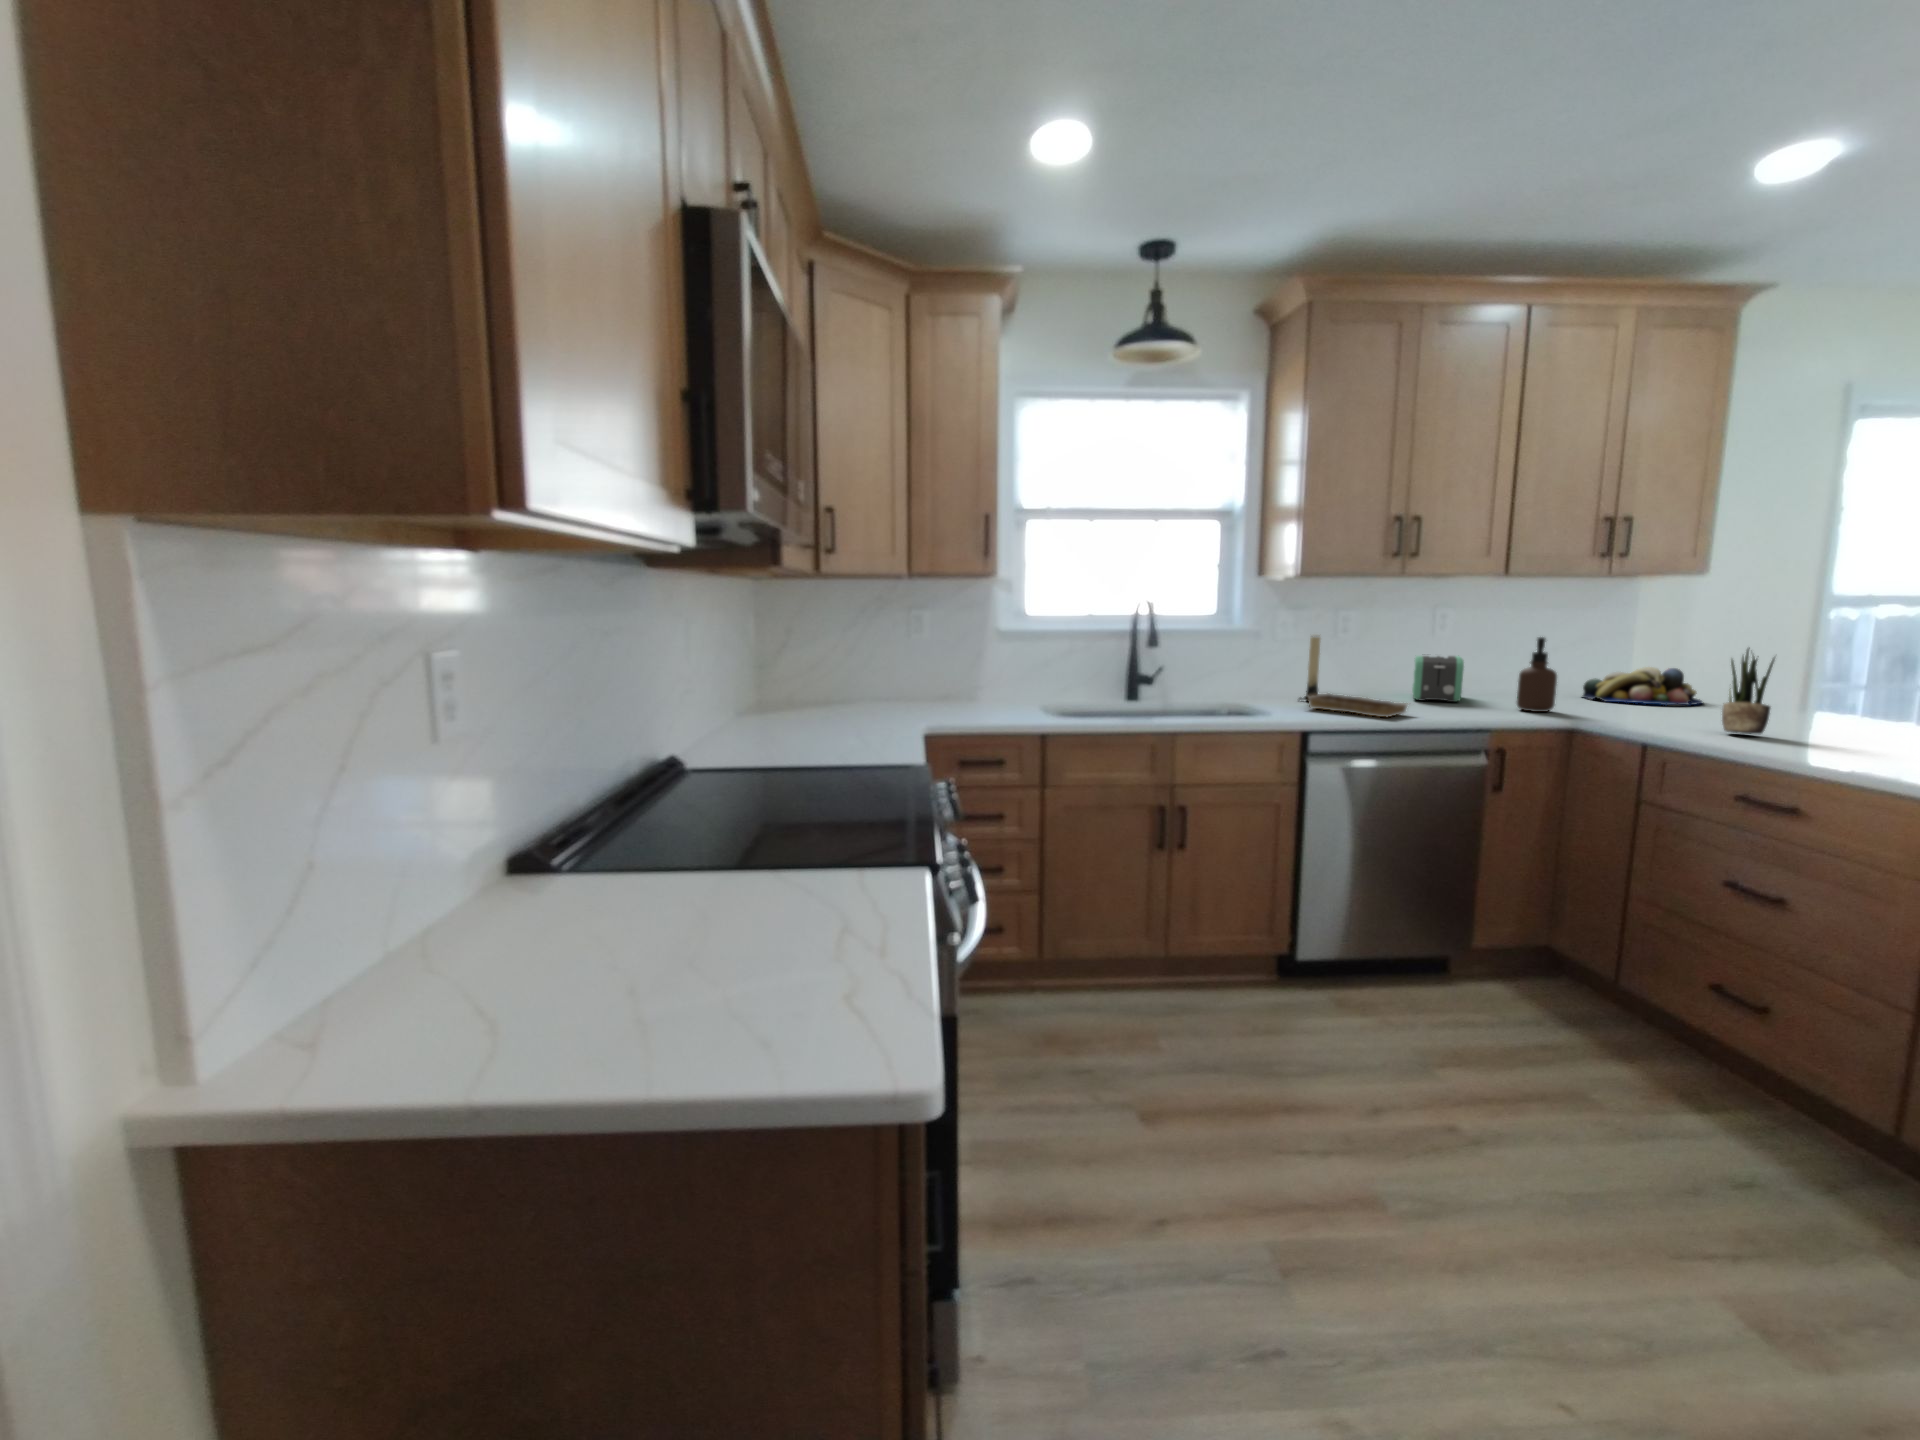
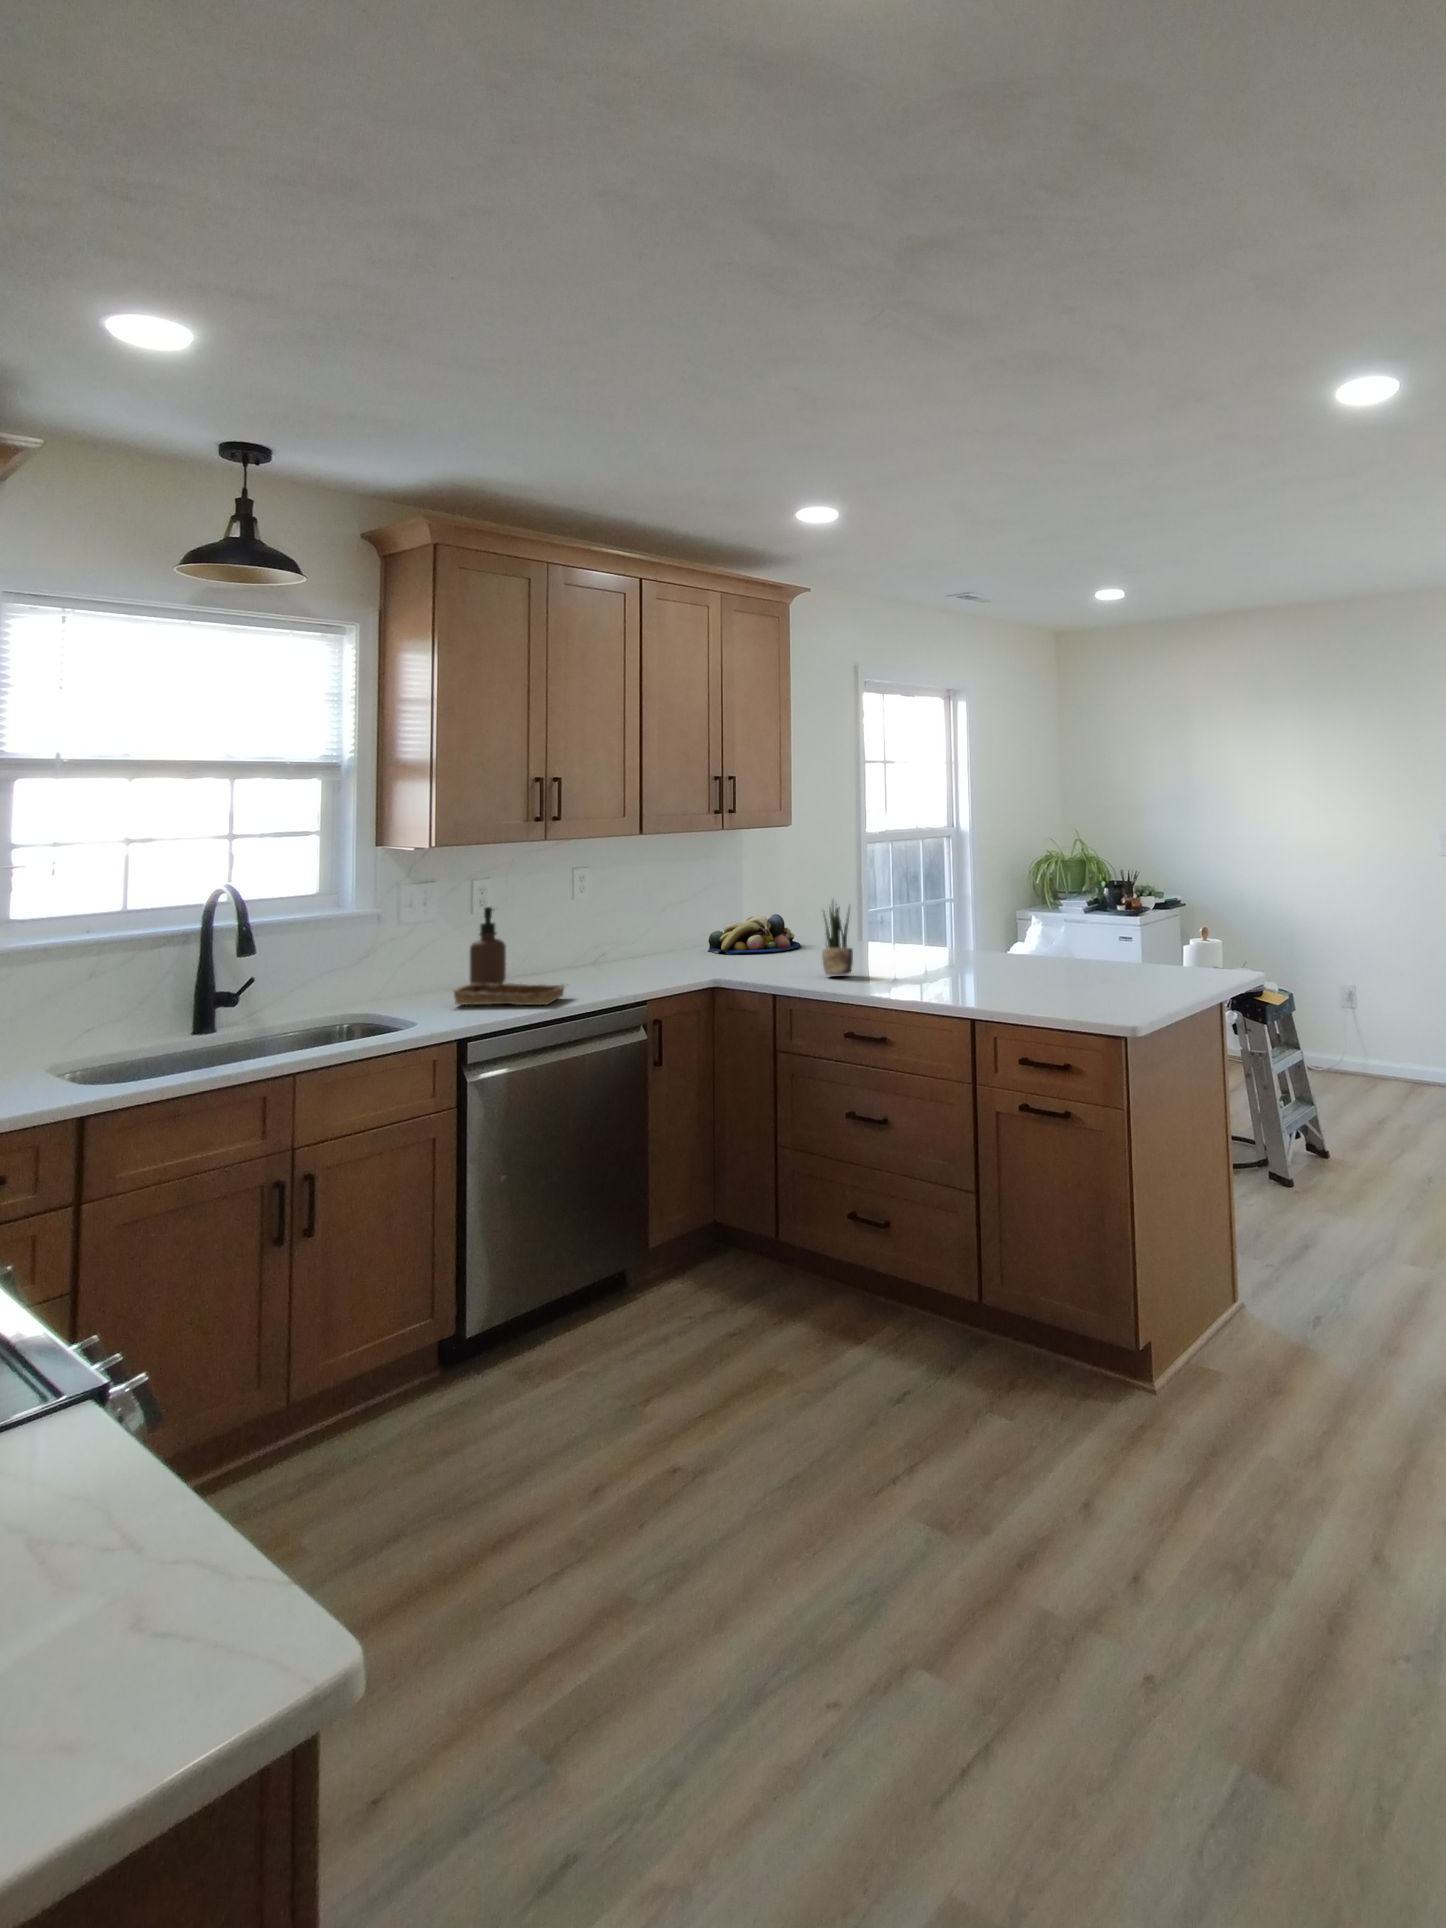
candle: present [1299,636,1320,701] -> none [434,912,459,996]
soap dispenser: present [1517,637,1557,712] -> present [470,907,506,984]
toaster: present [1412,654,1464,702] -> none [554,921,608,976]

